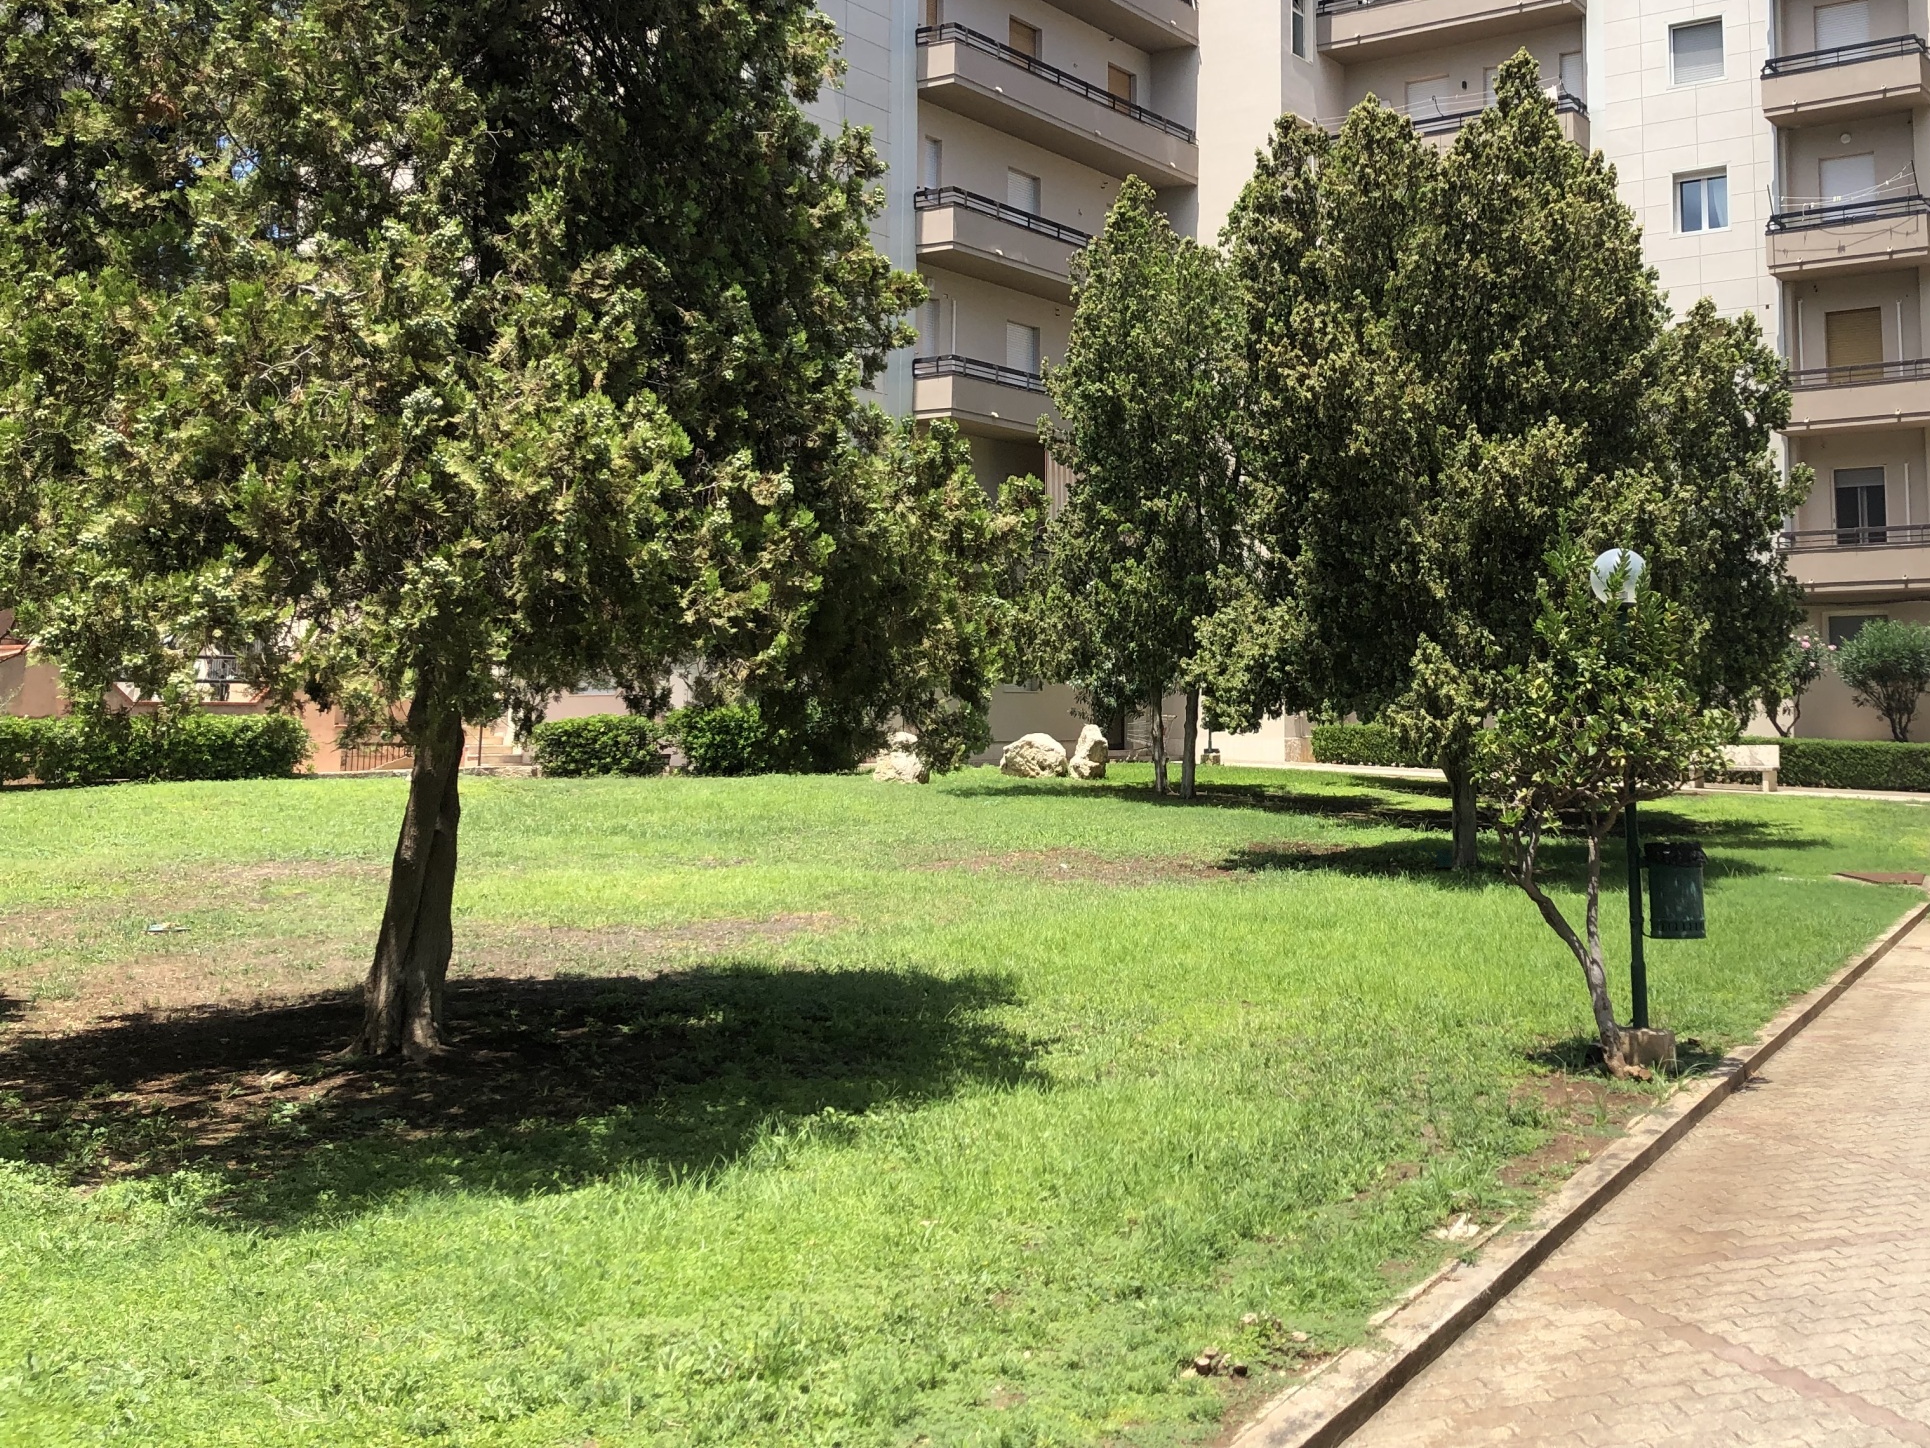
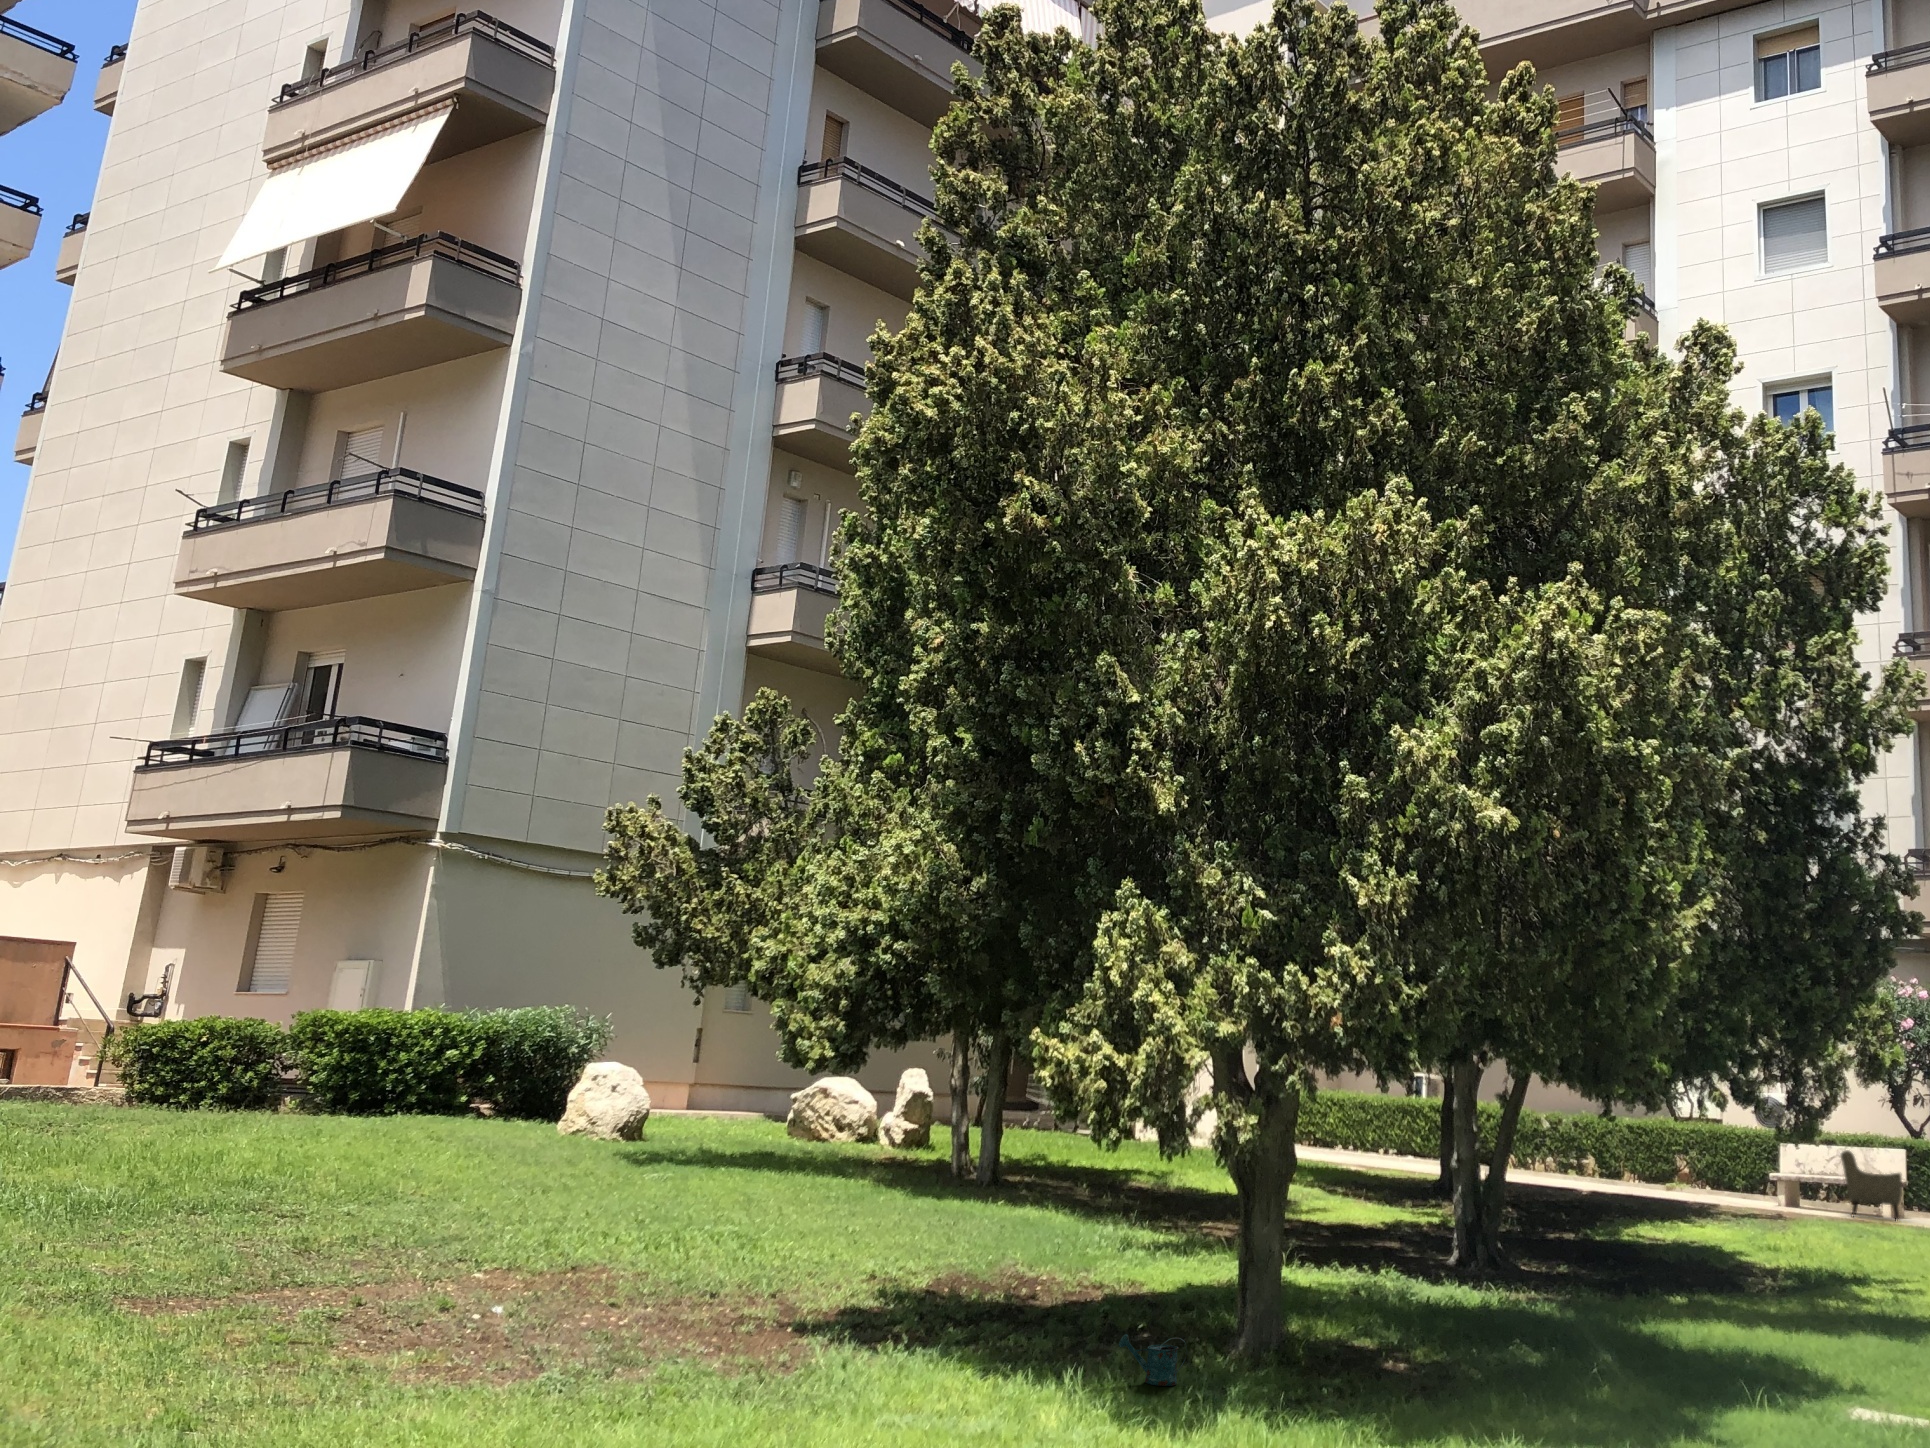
chair: none [1735,748,1777,794] -> present [1841,1150,1902,1220]

